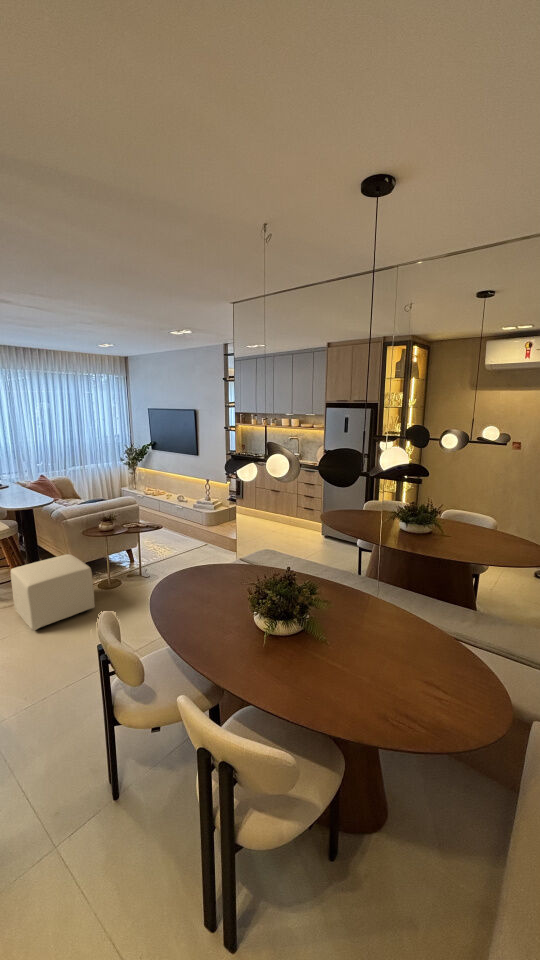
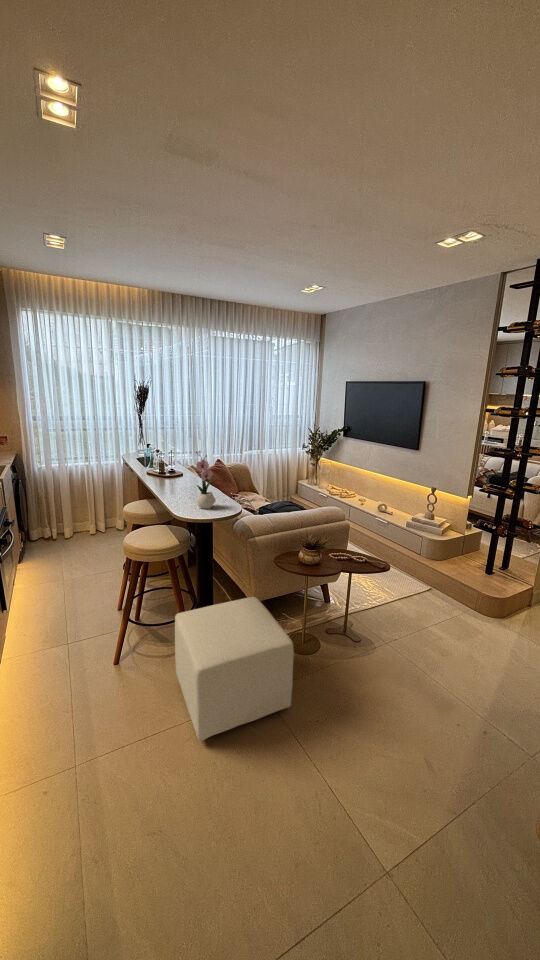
flower arrangement: none [16,464,34,501] -> present [196,451,216,509]

